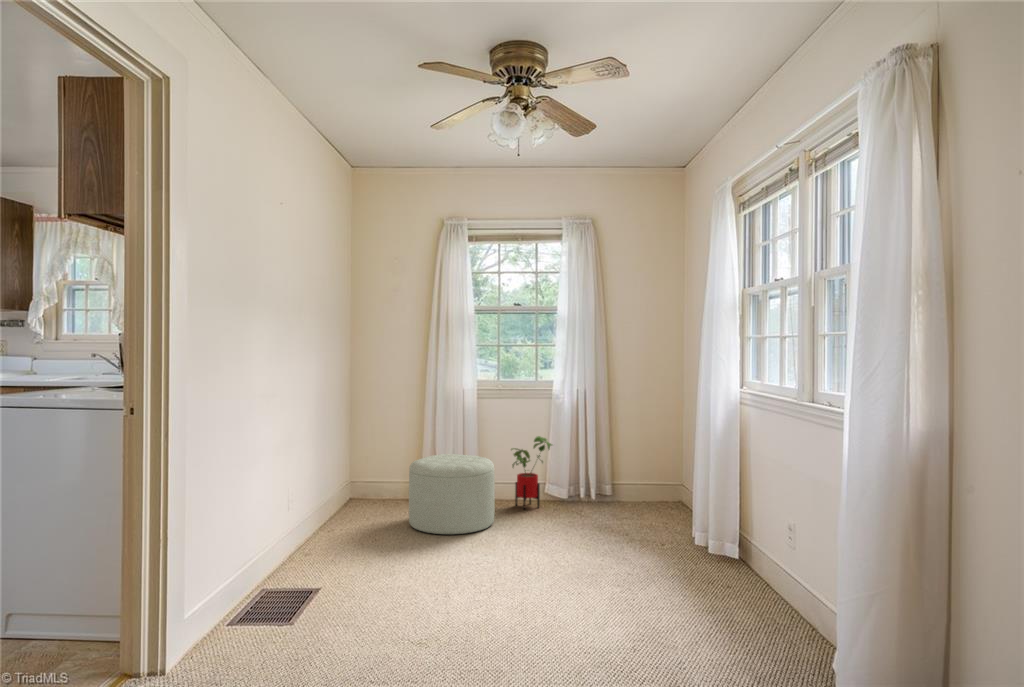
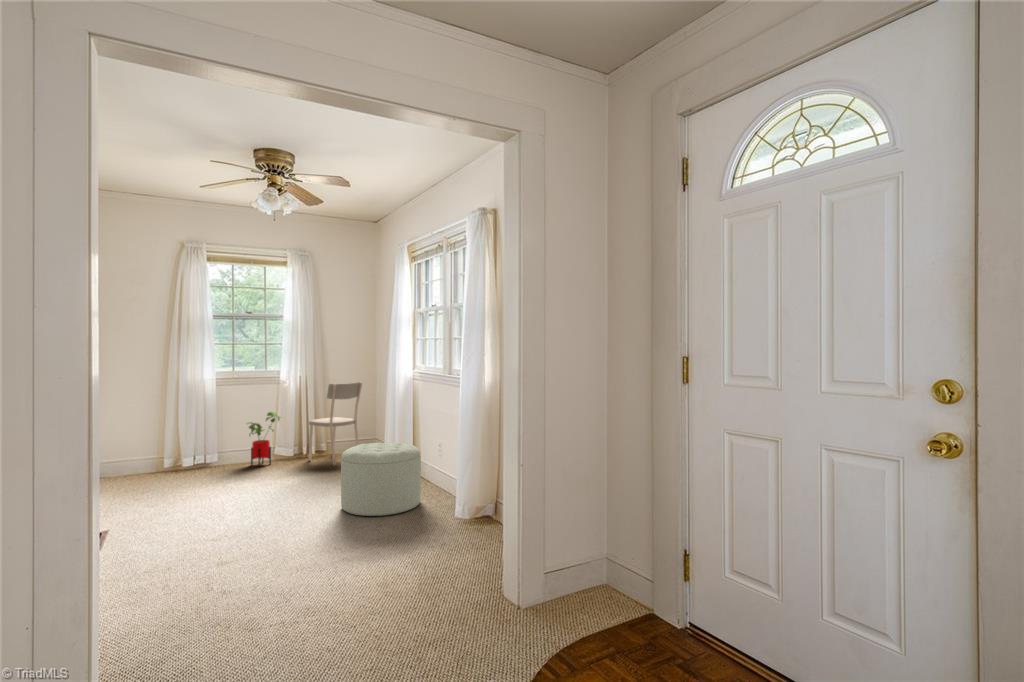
dining chair: none [587,401,662,523] -> present [309,382,362,465]
ottoman: present [409,454,495,534] -> present [341,442,421,516]

